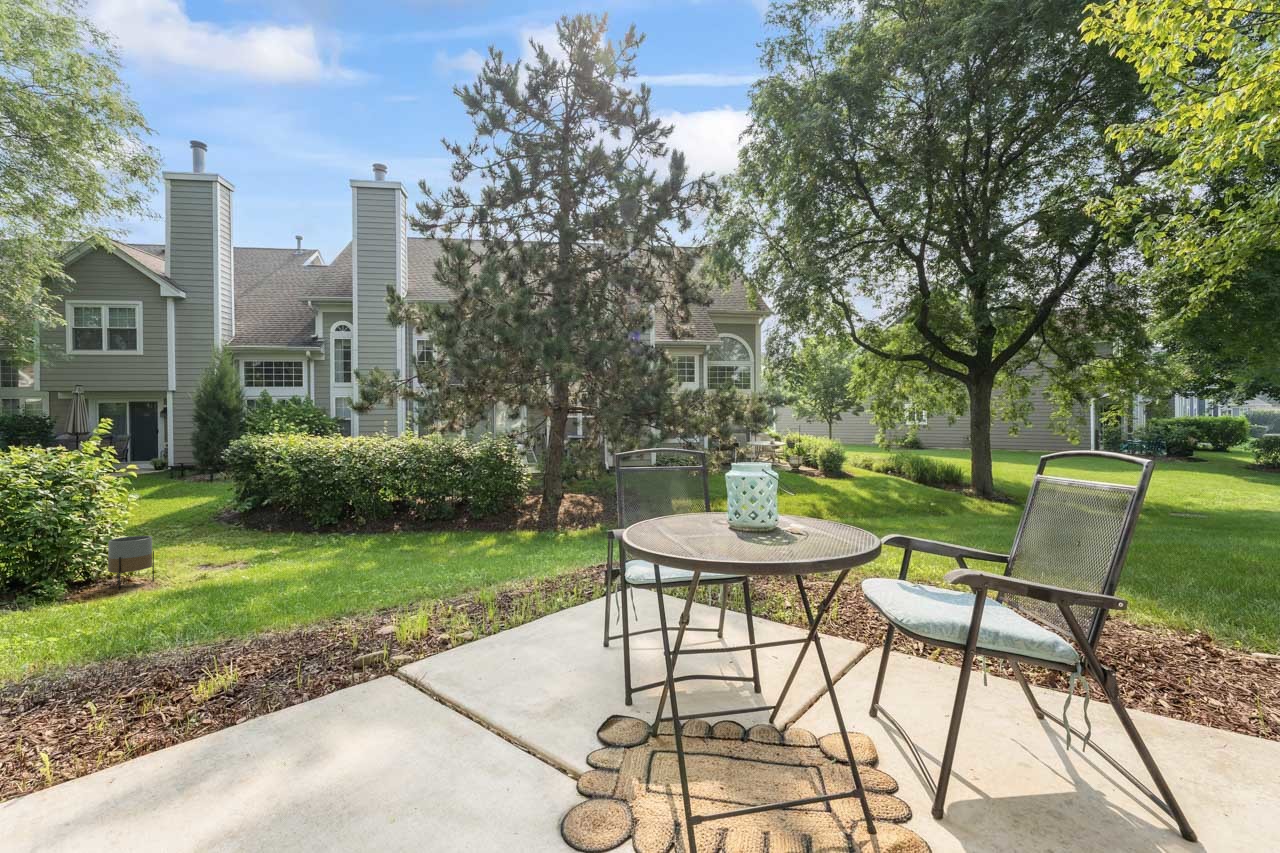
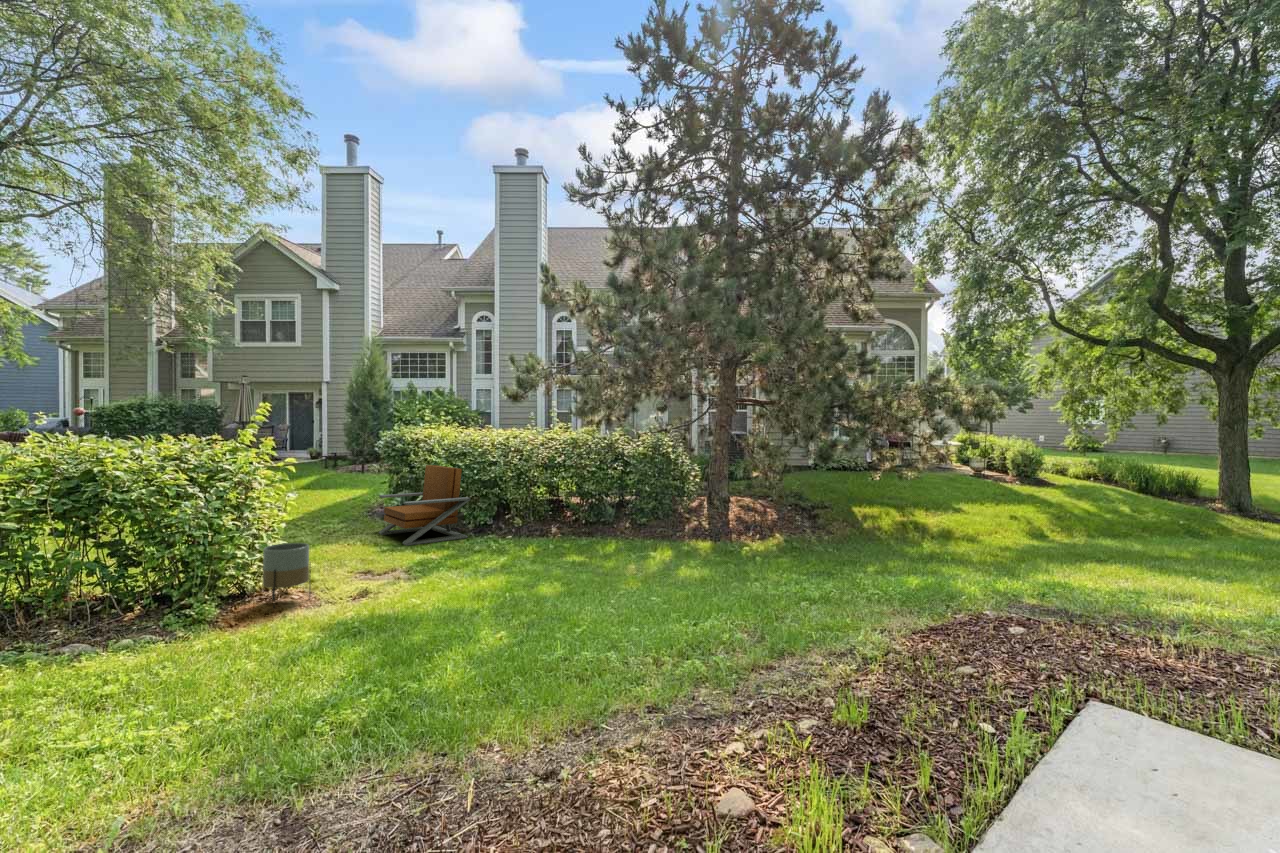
lounge chair: none [225,470,315,541] -> present [379,465,470,546]

